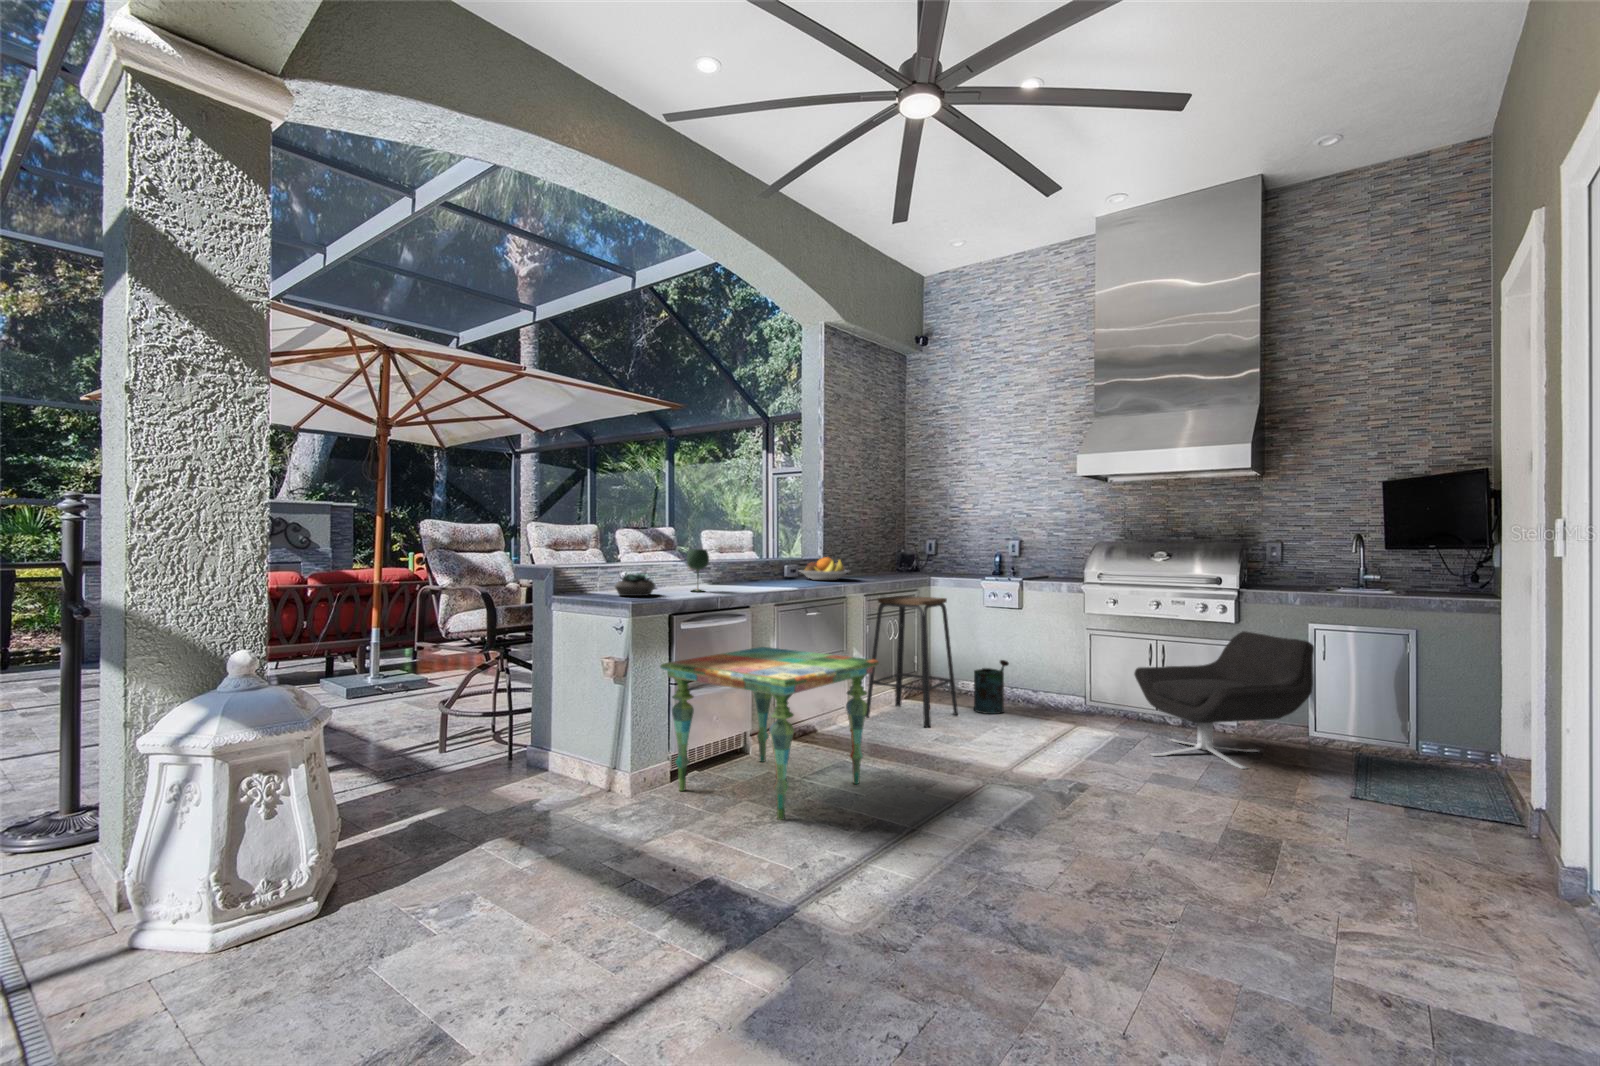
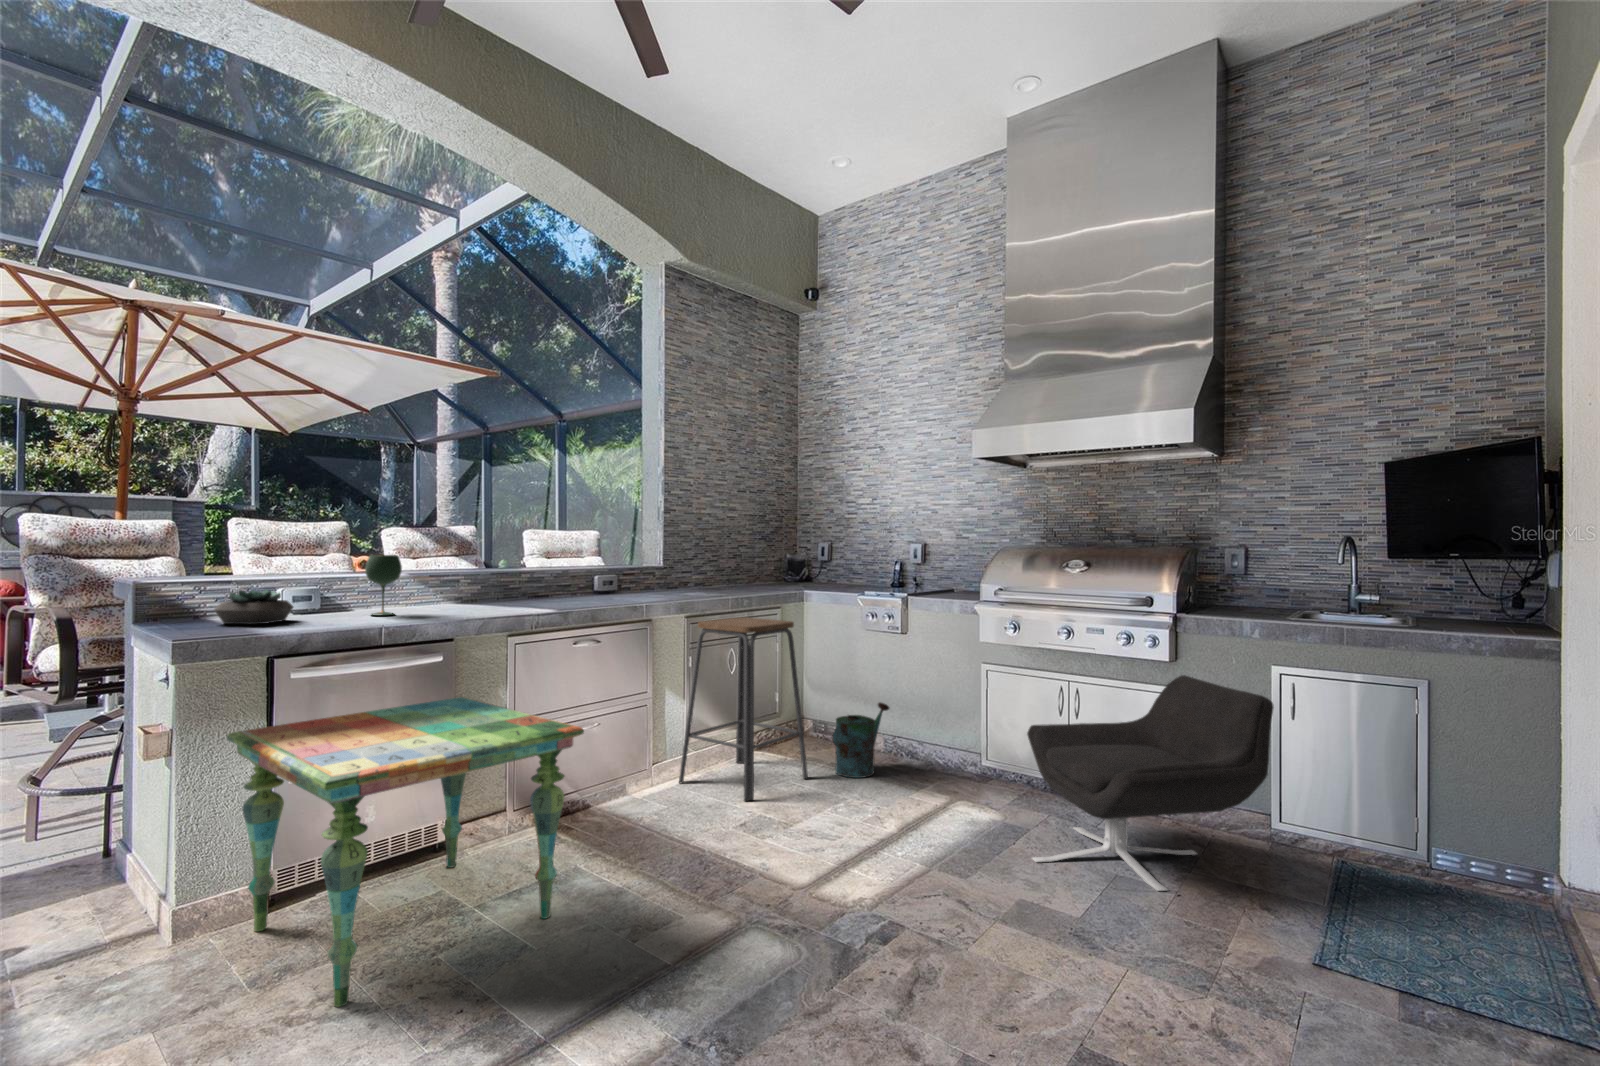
fruit bowl: present [799,557,849,580] -> none [603,566,674,596]

